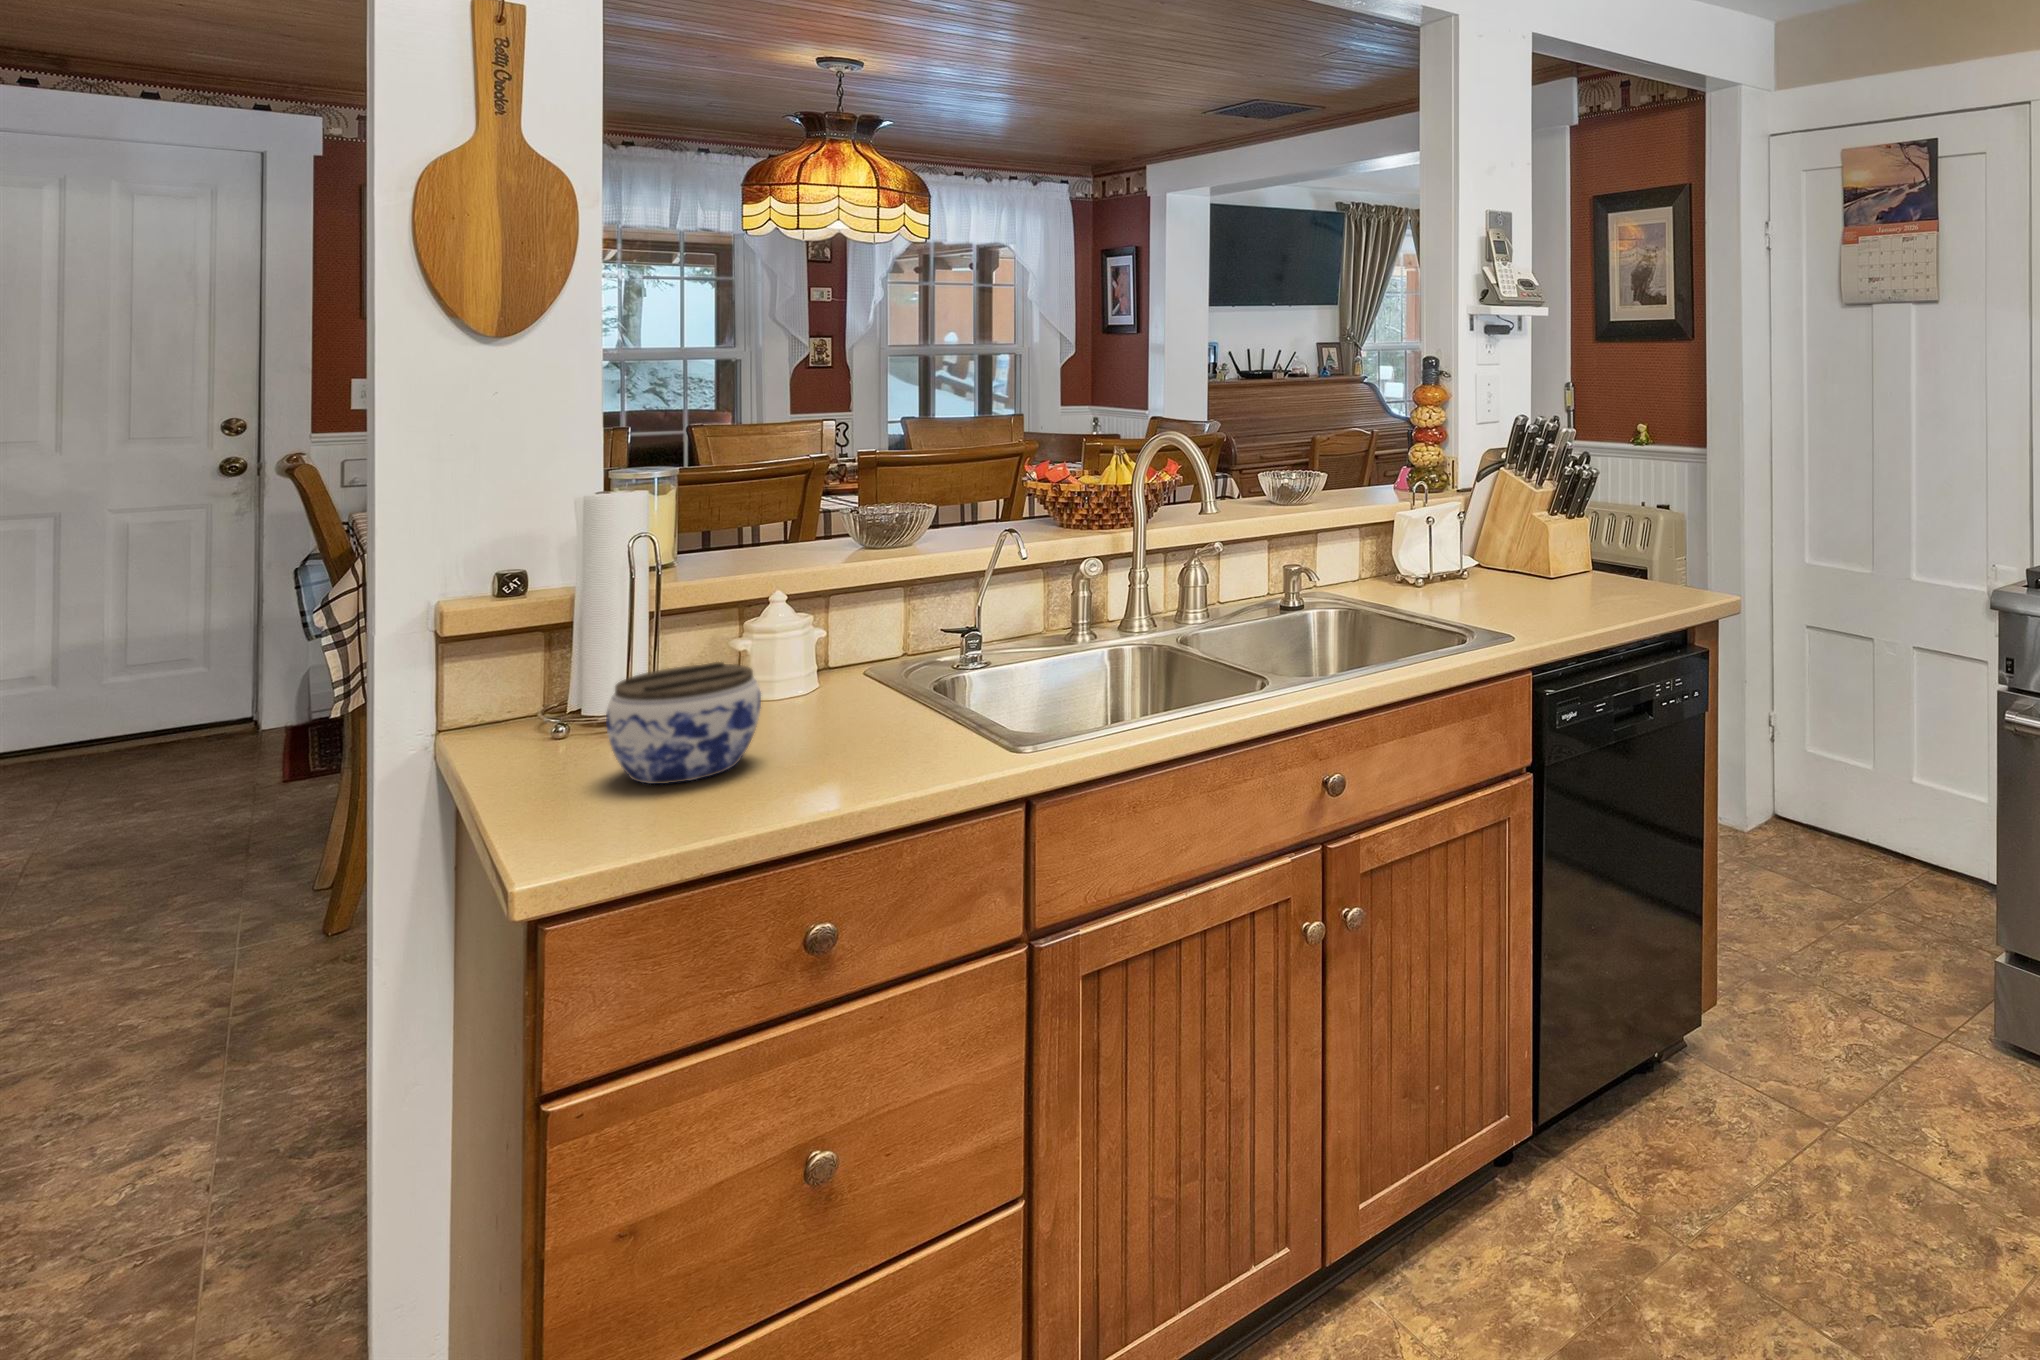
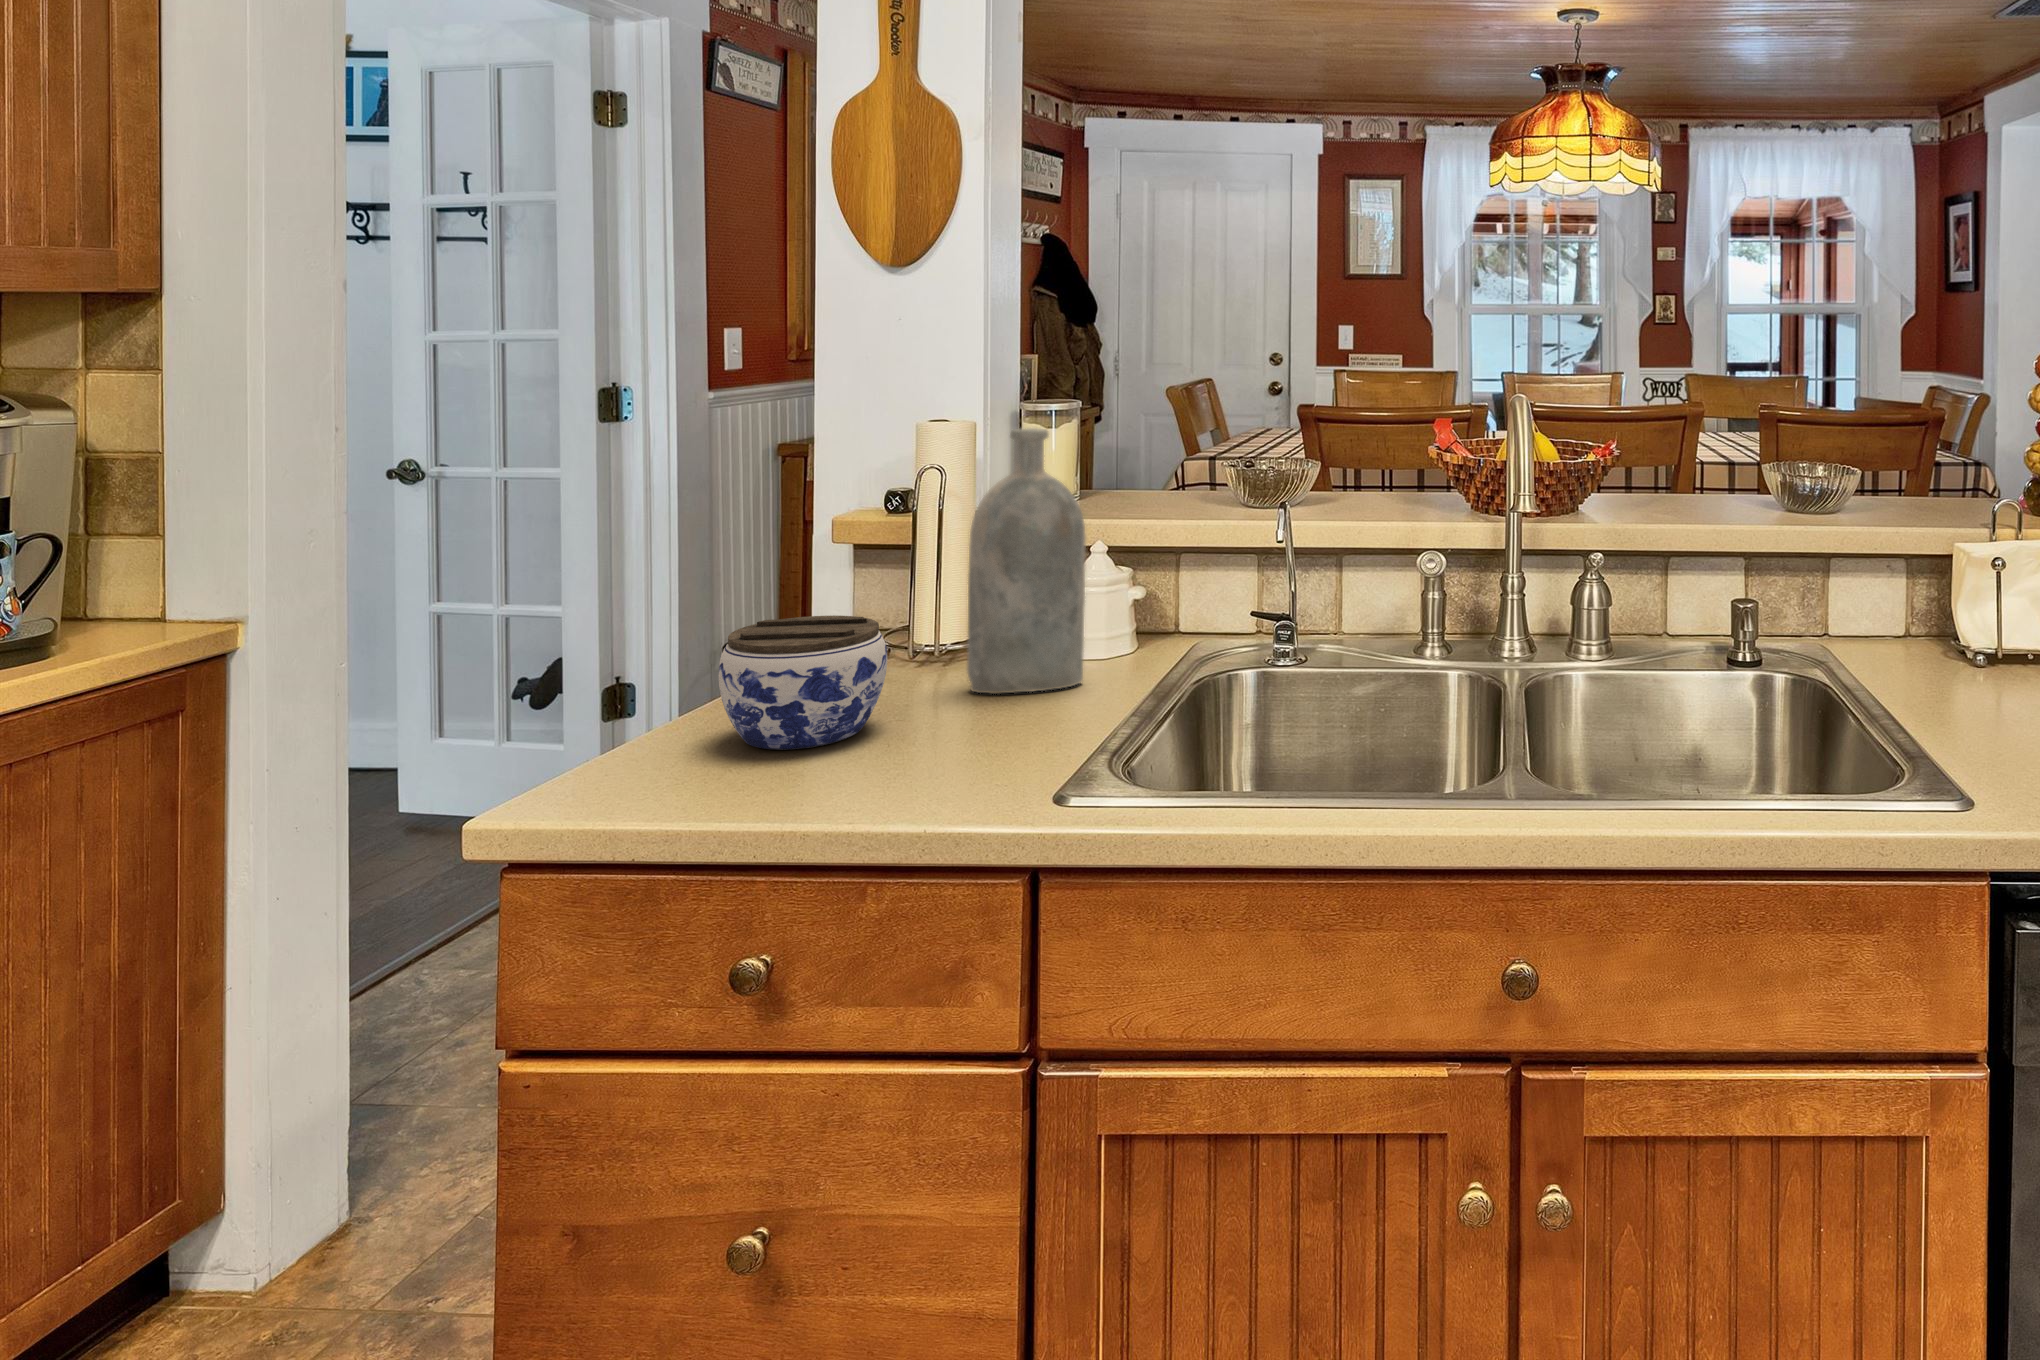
bottle: none [748,489,843,722] -> present [967,428,1086,694]

